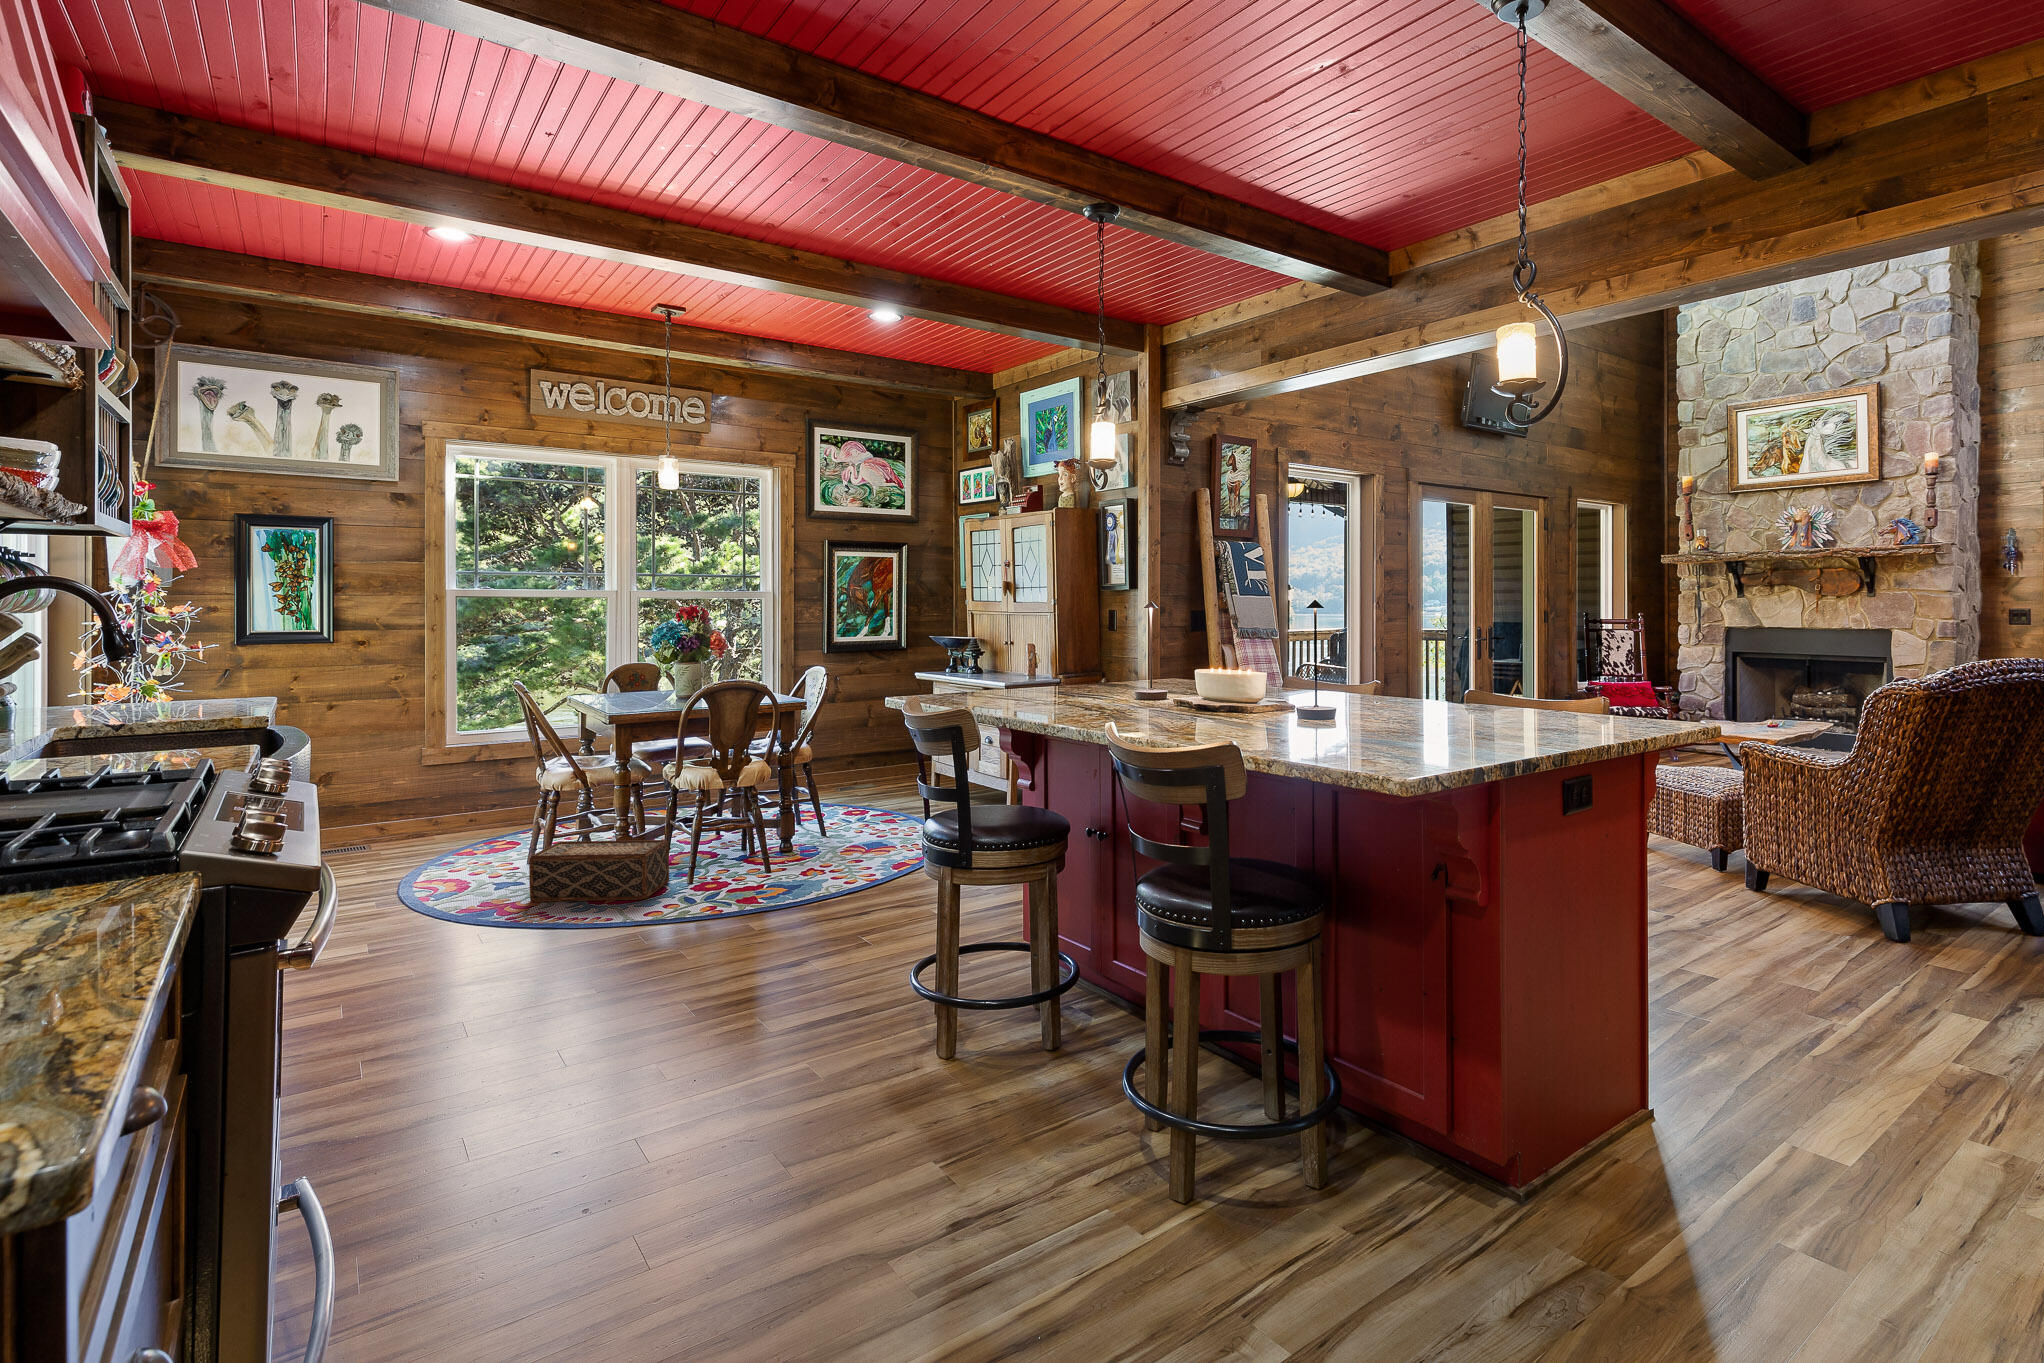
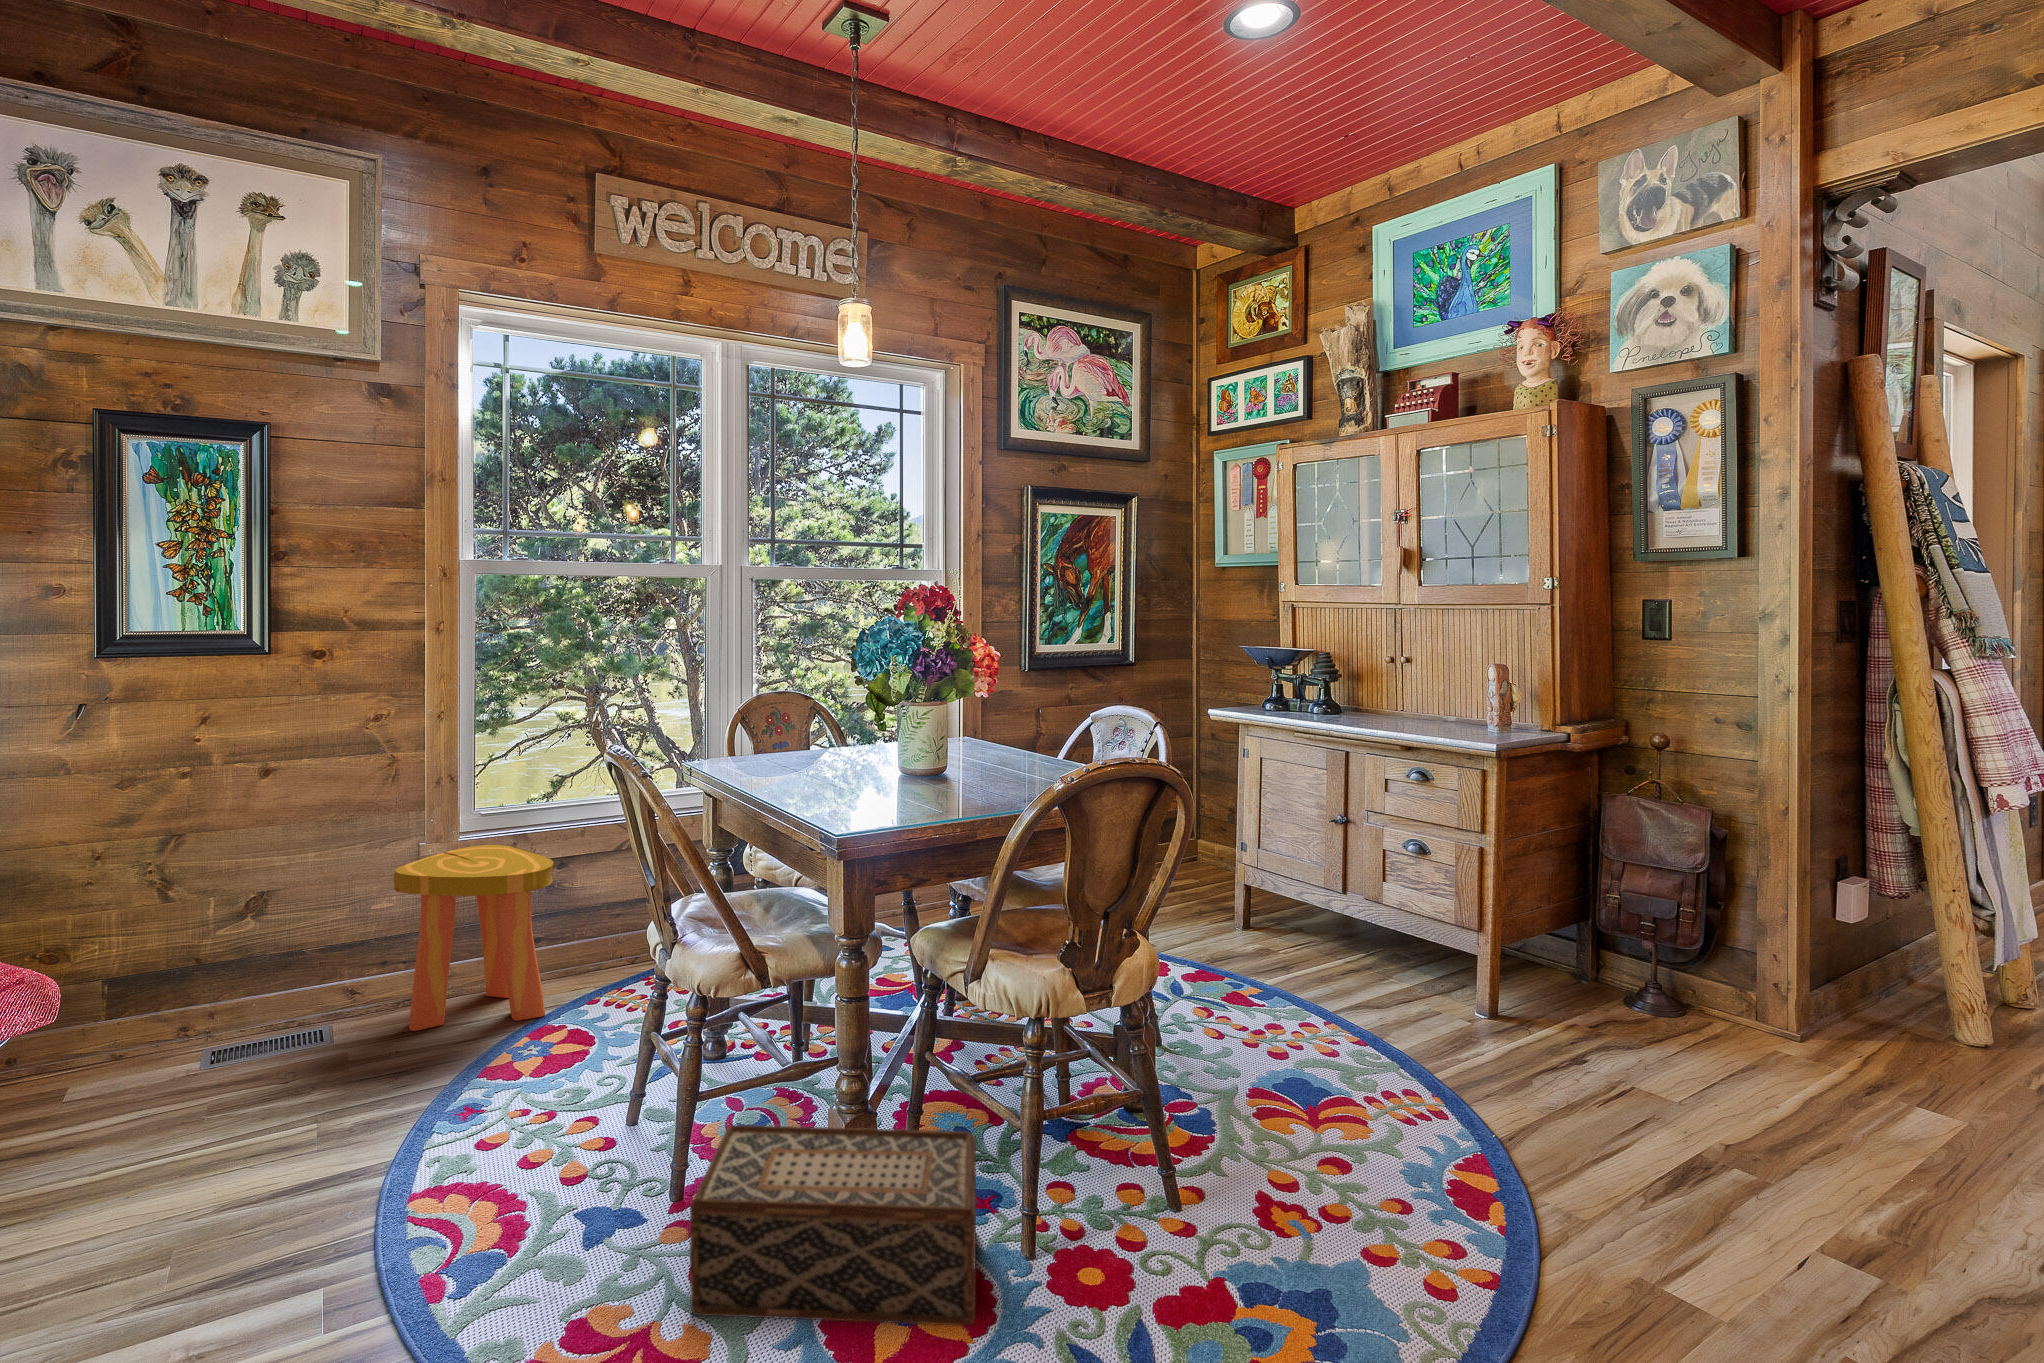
stool: none [407,750,501,844] -> present [393,845,553,1031]

